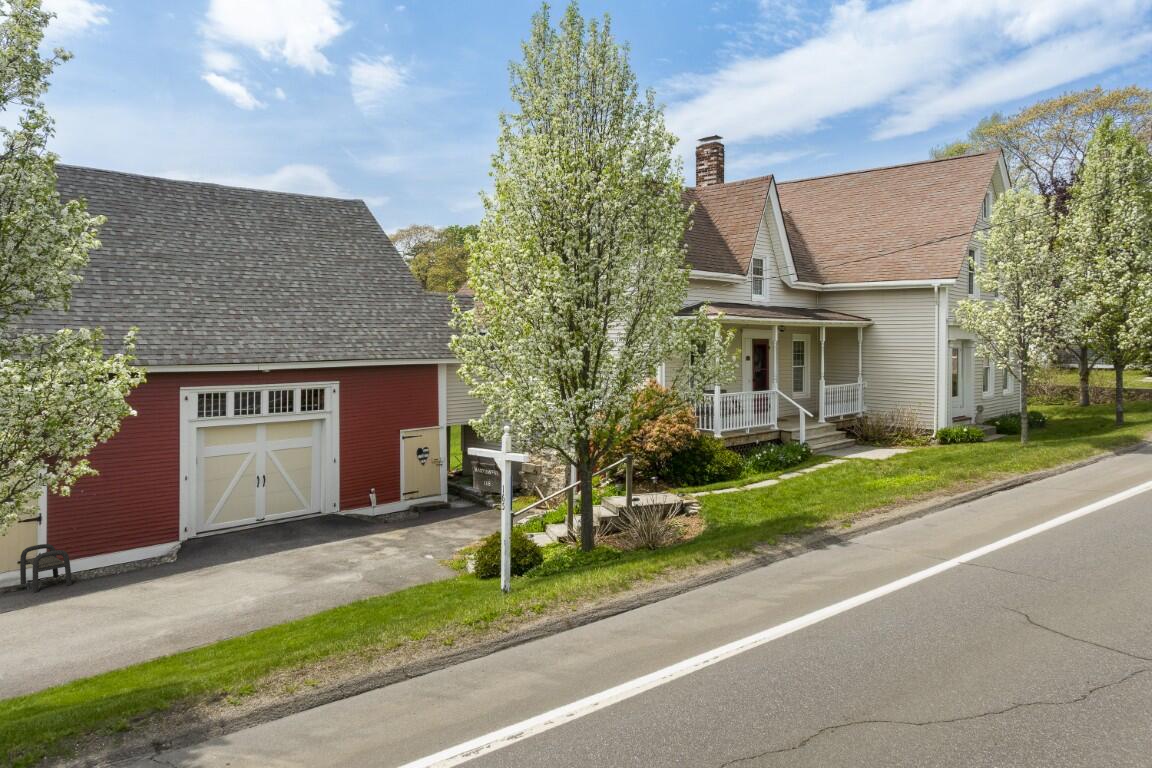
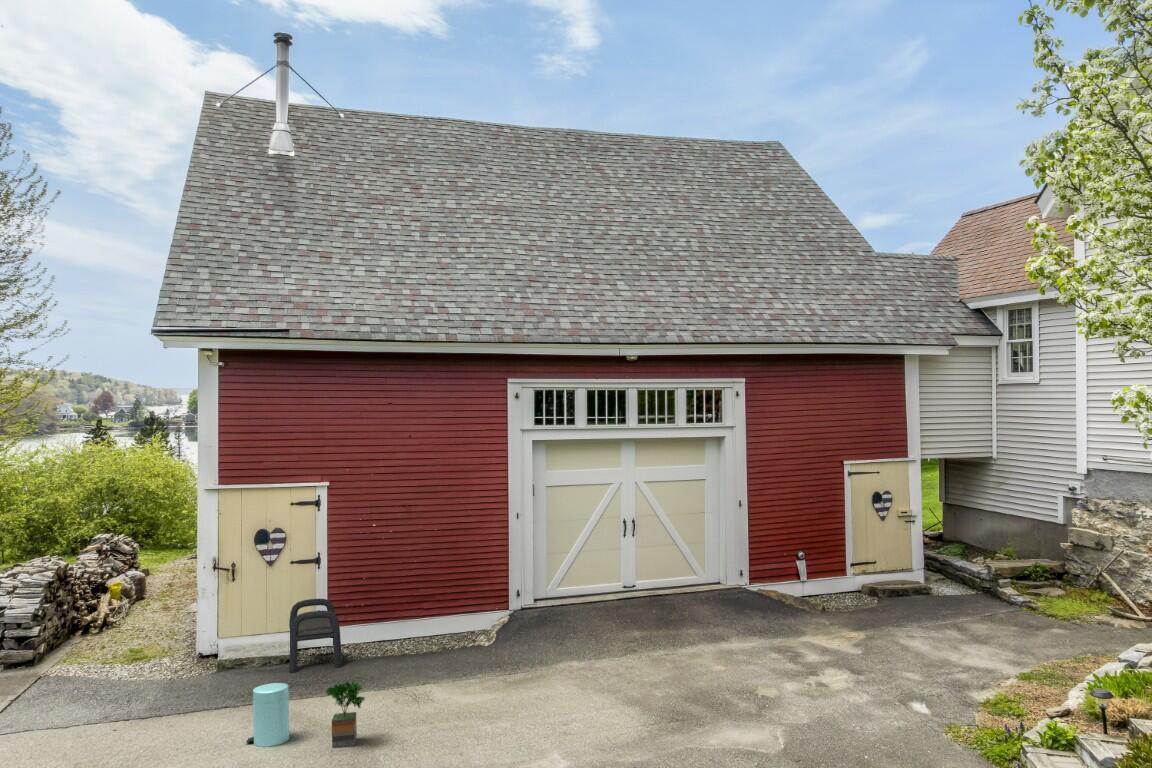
potted tree: none [99,582,126,618] -> present [326,681,365,748]
trash can: none [44,590,73,626] -> present [246,683,289,747]

